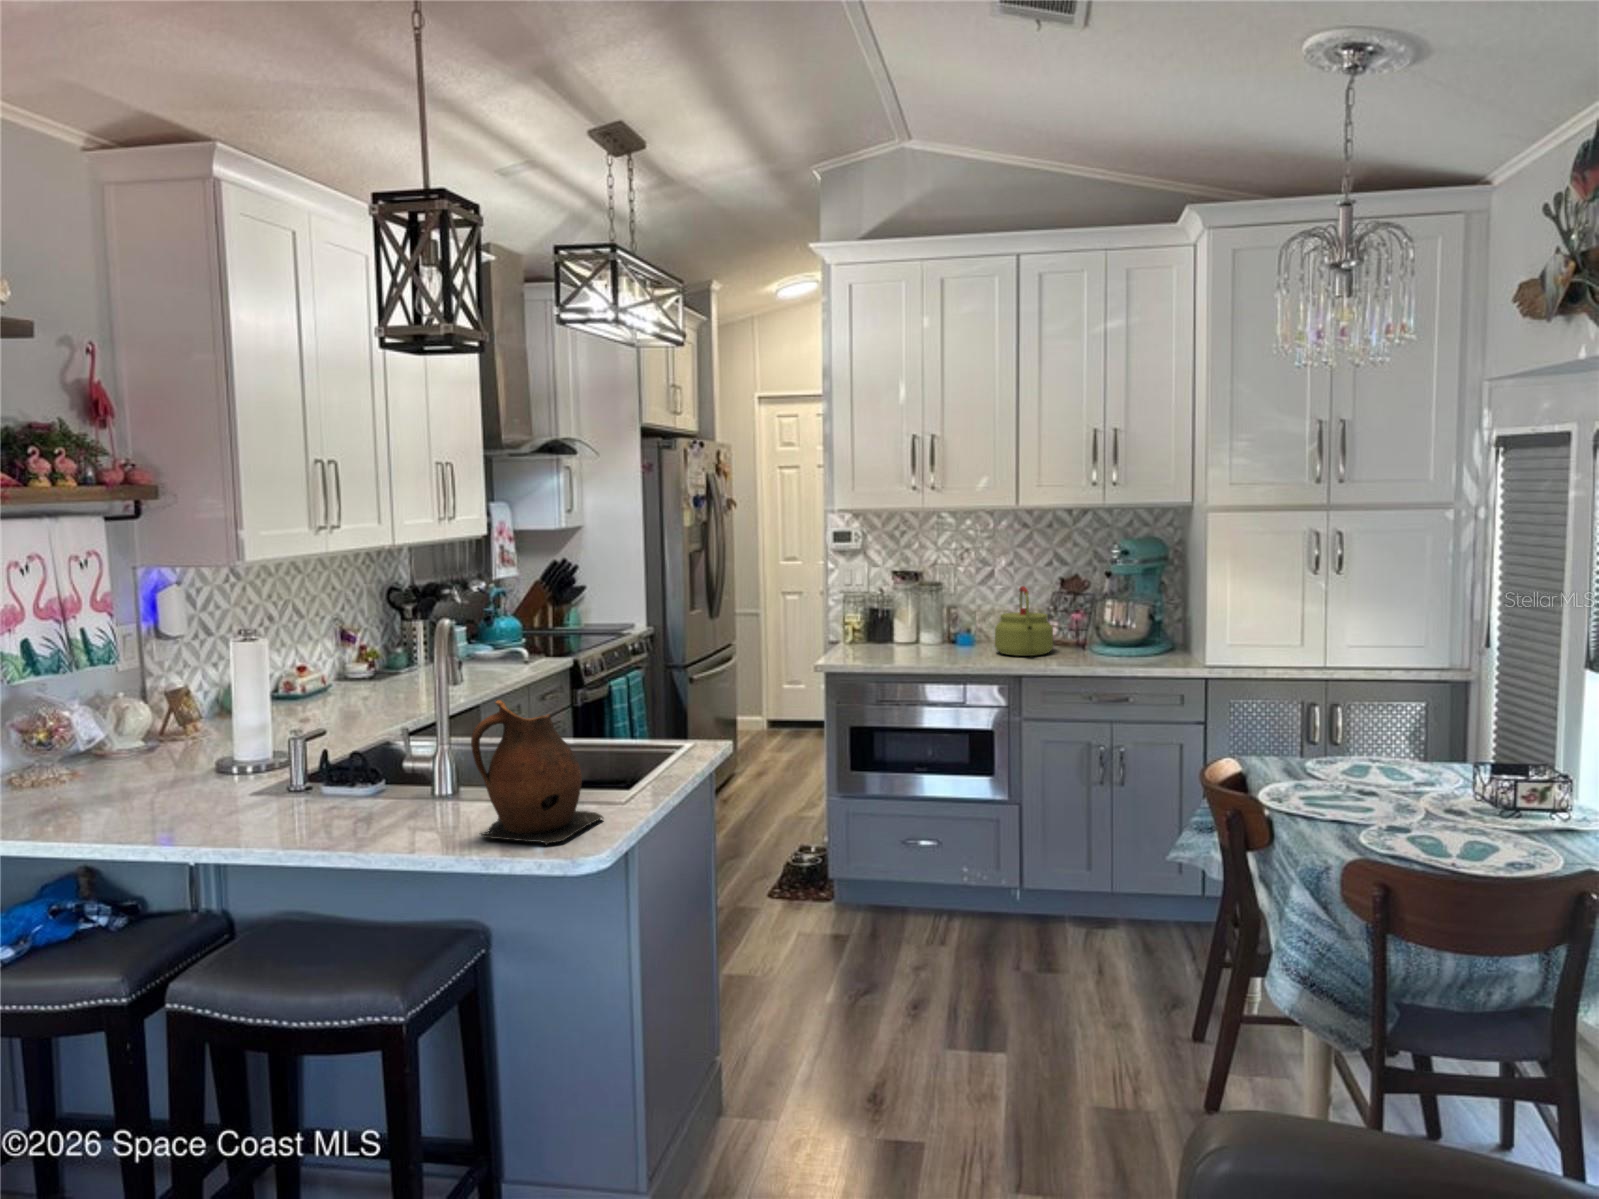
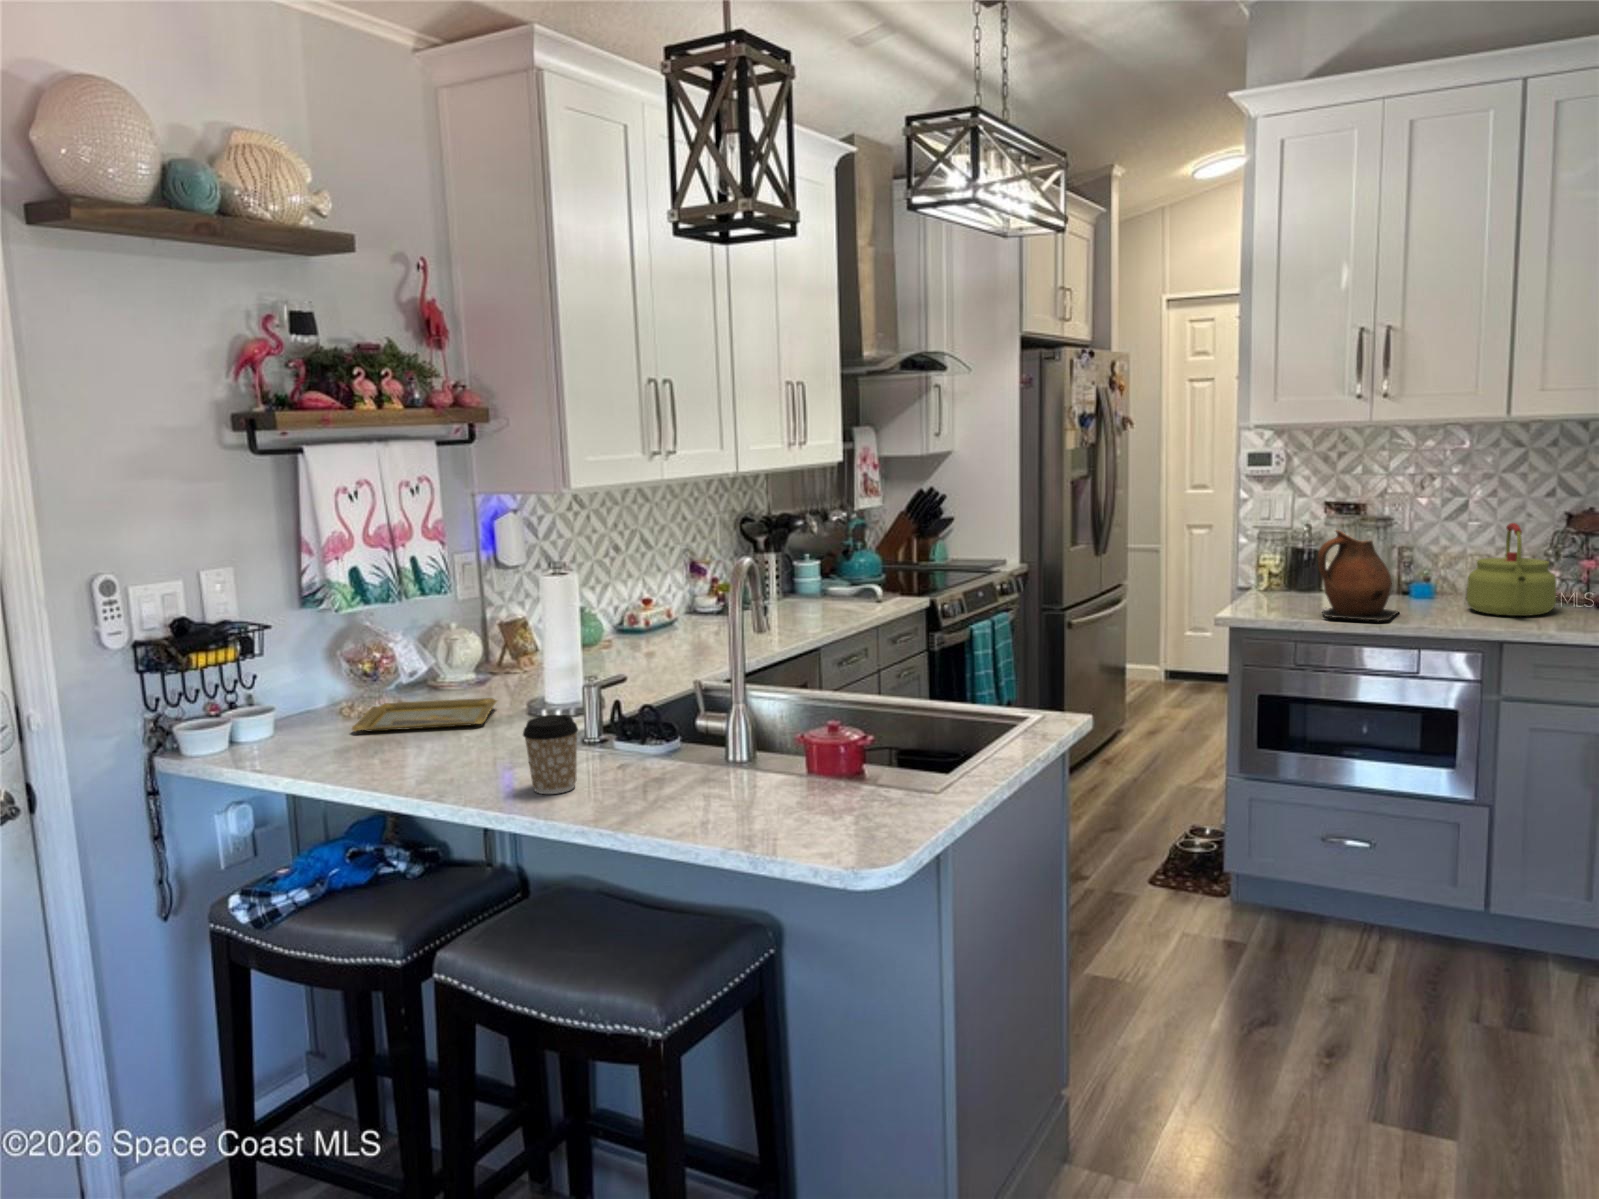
ceramic pitcher: present [471,700,603,845] -> present [1318,530,1399,621]
coffee cup: none [260,759,312,828] -> present [523,715,578,794]
tray: none [41,760,190,797] -> present [352,698,497,731]

